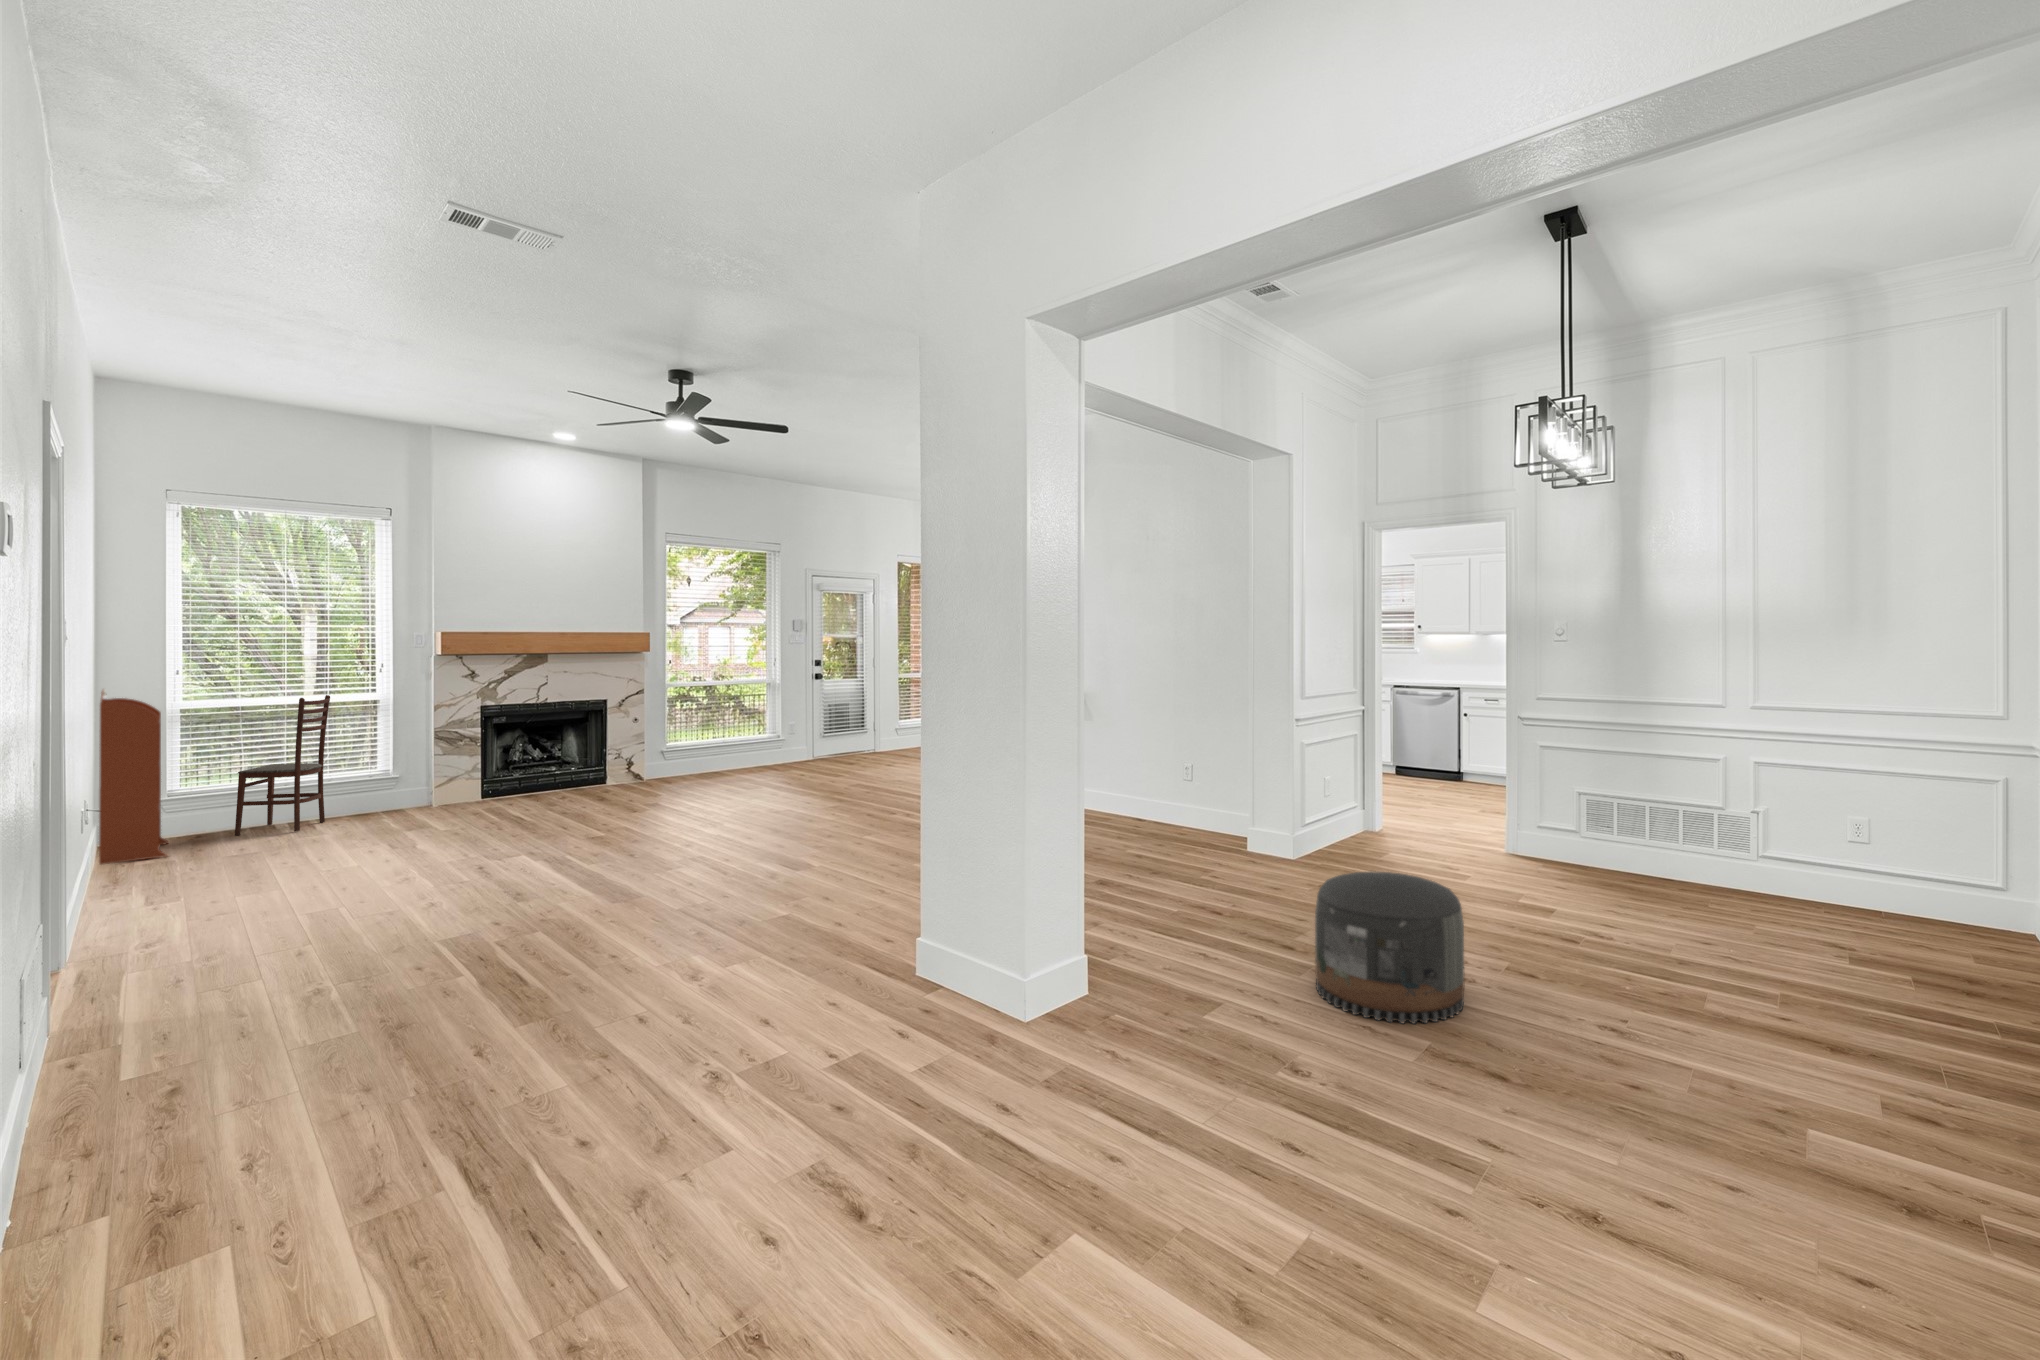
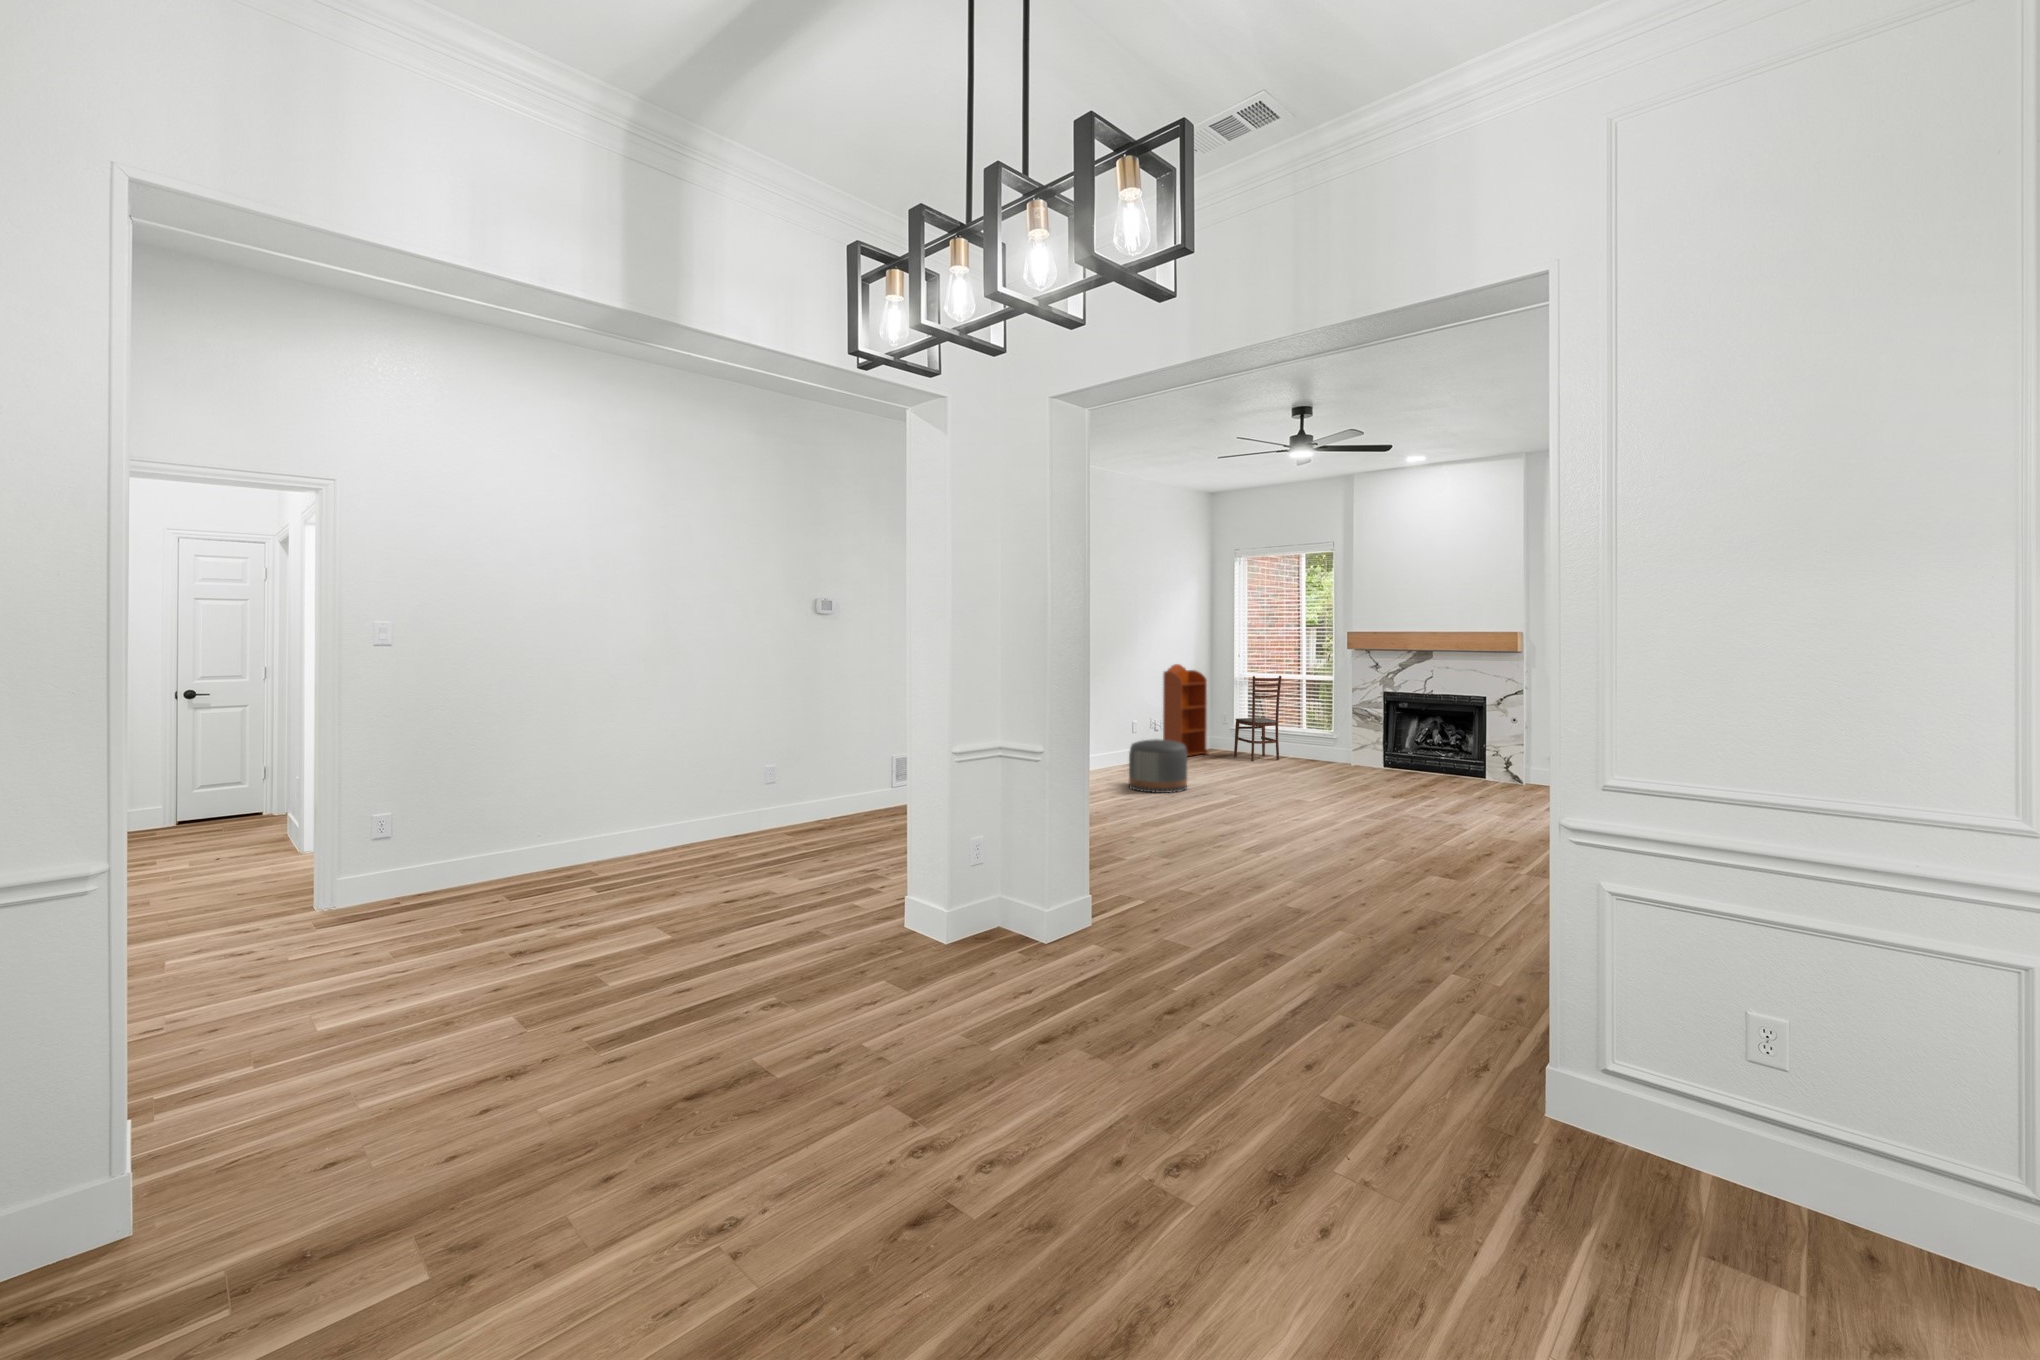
pouf: present [1315,871,1464,1024] -> present [1129,739,1187,793]

